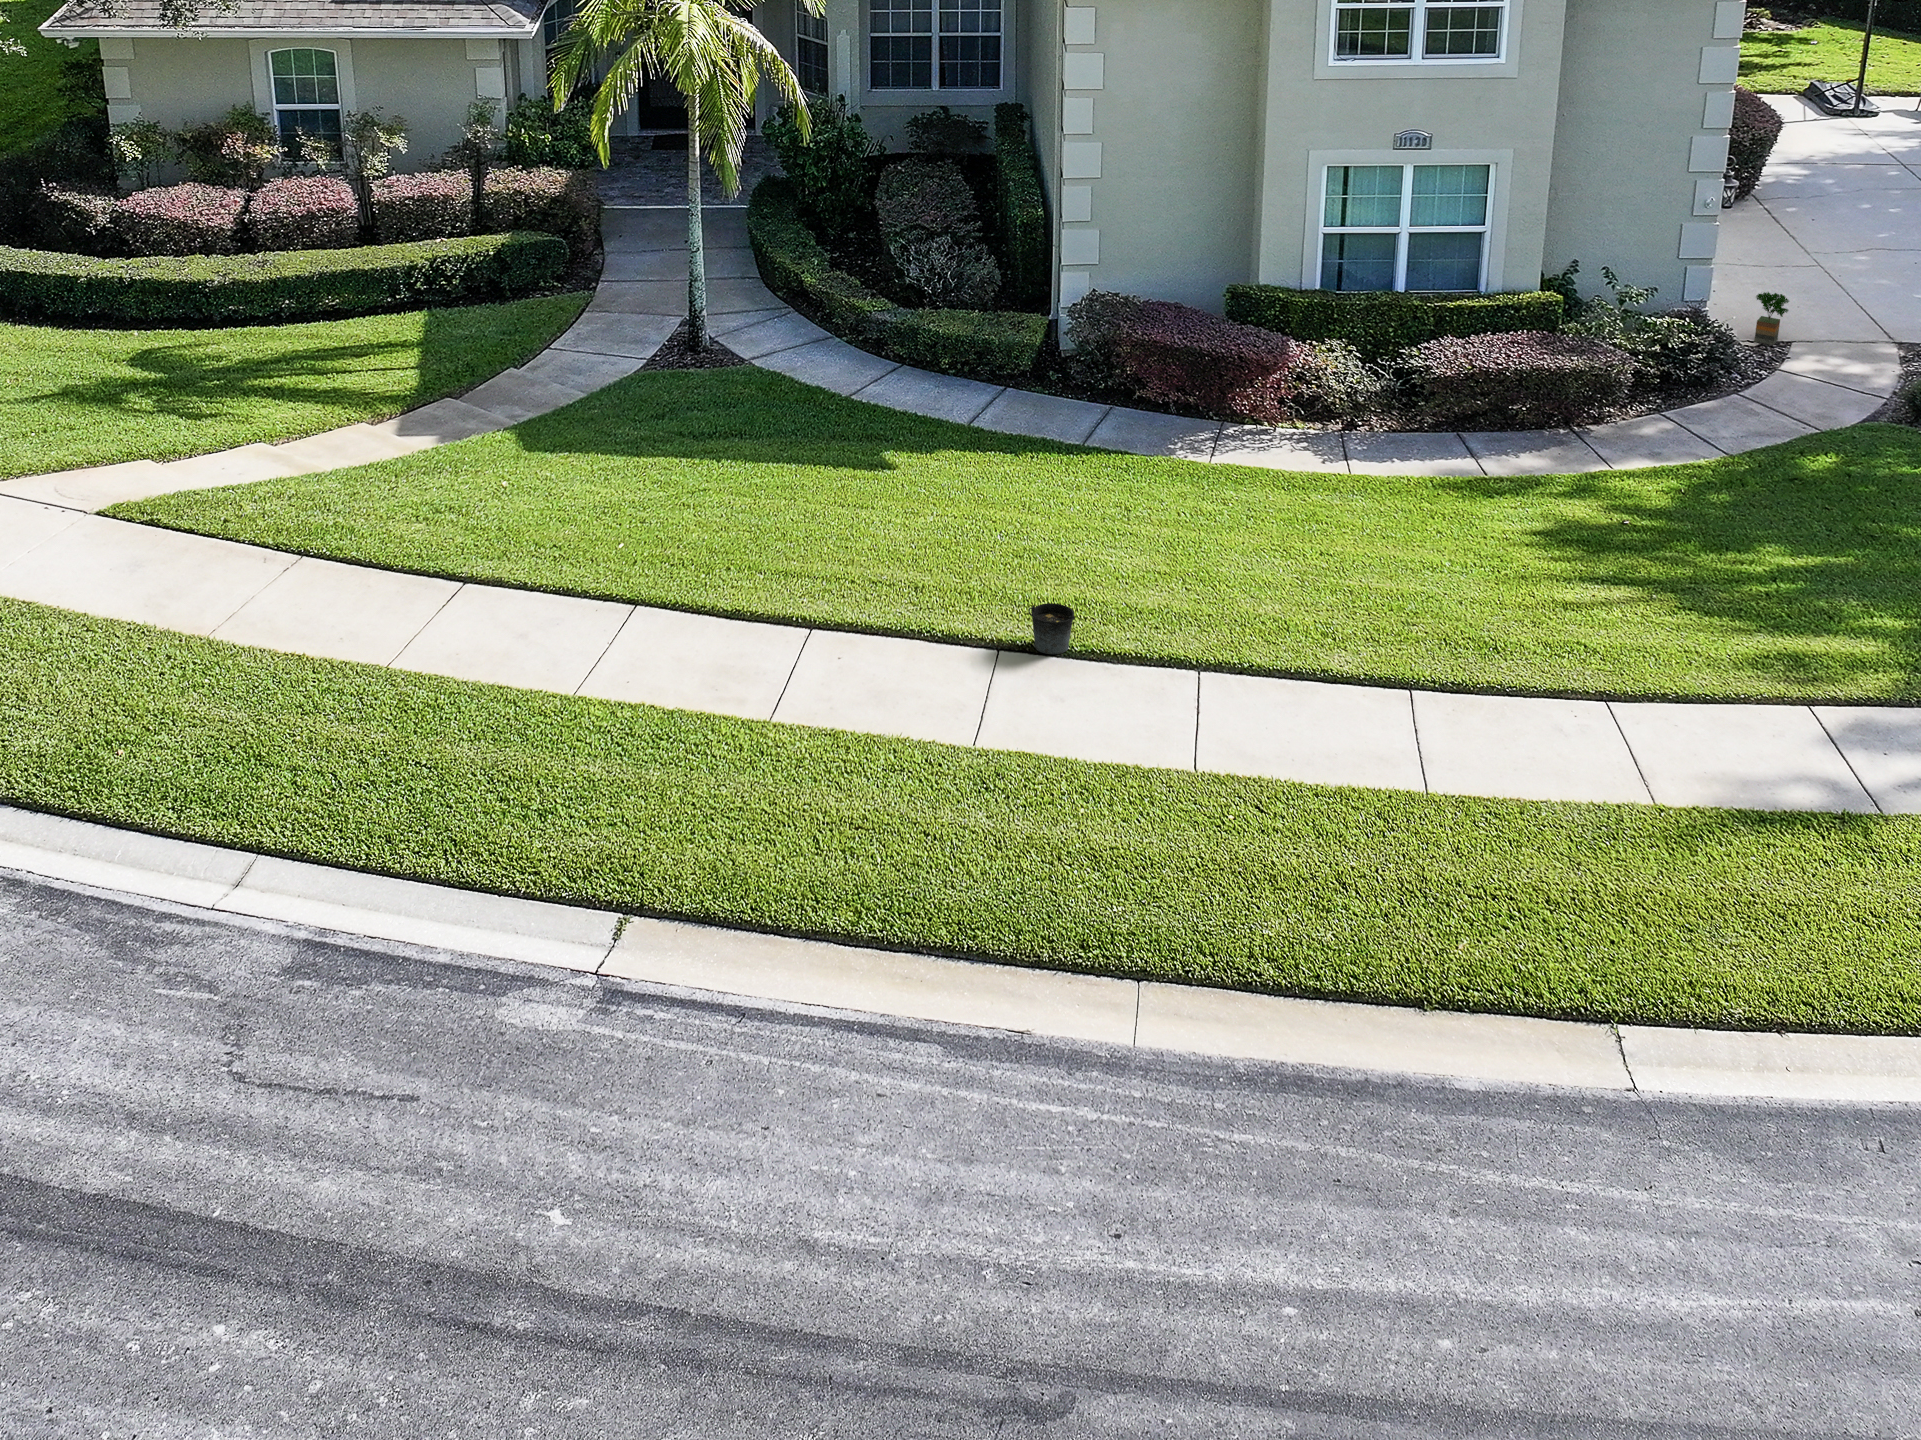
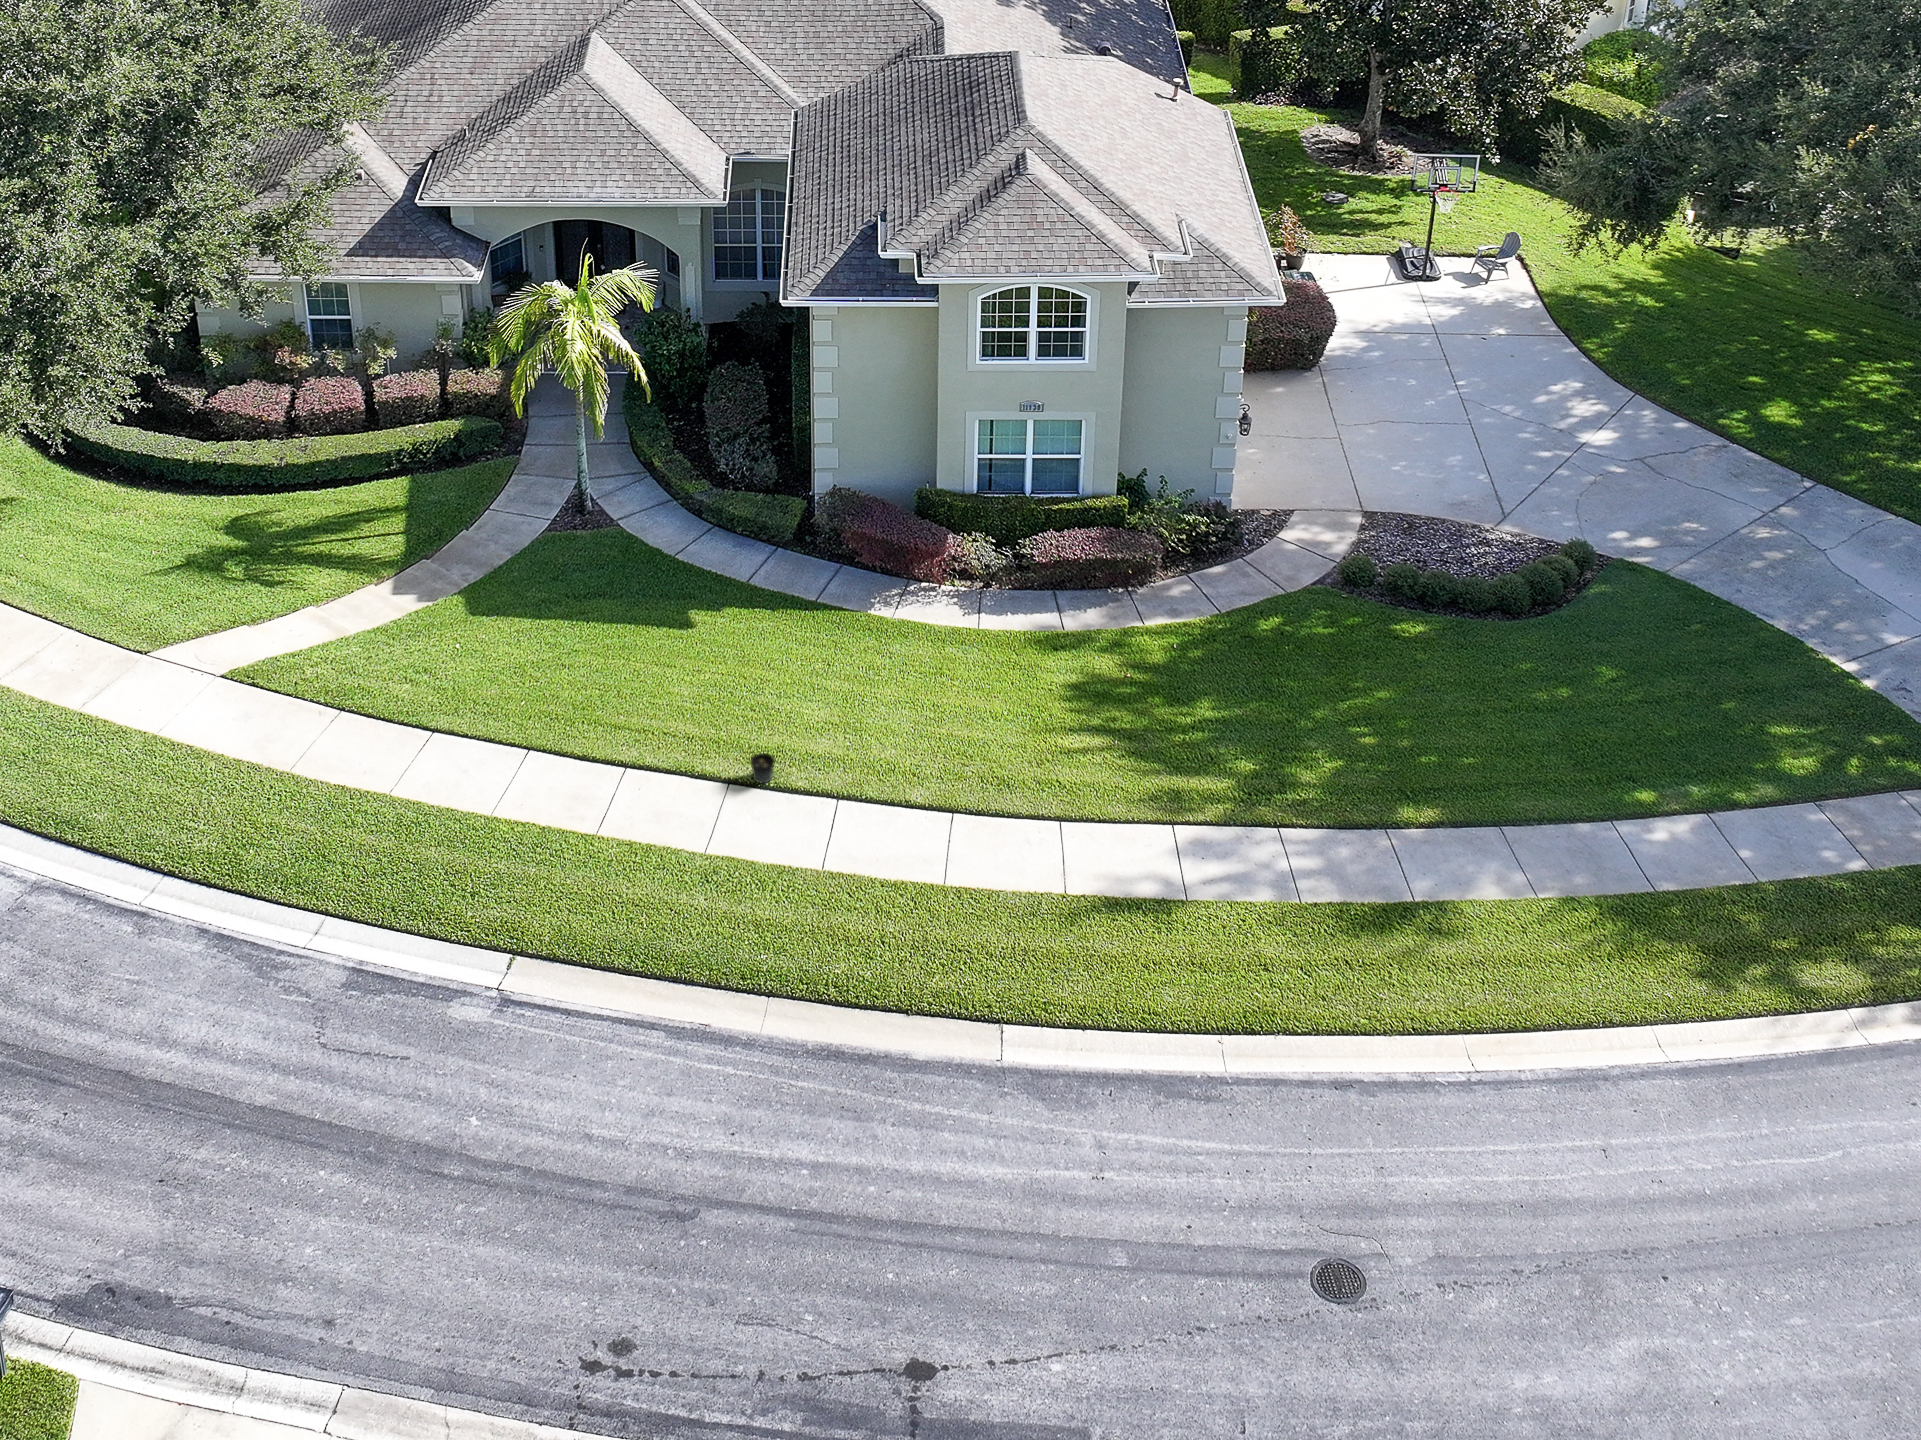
potted tree: present [1754,292,1789,345] -> none [1263,486,1286,521]

